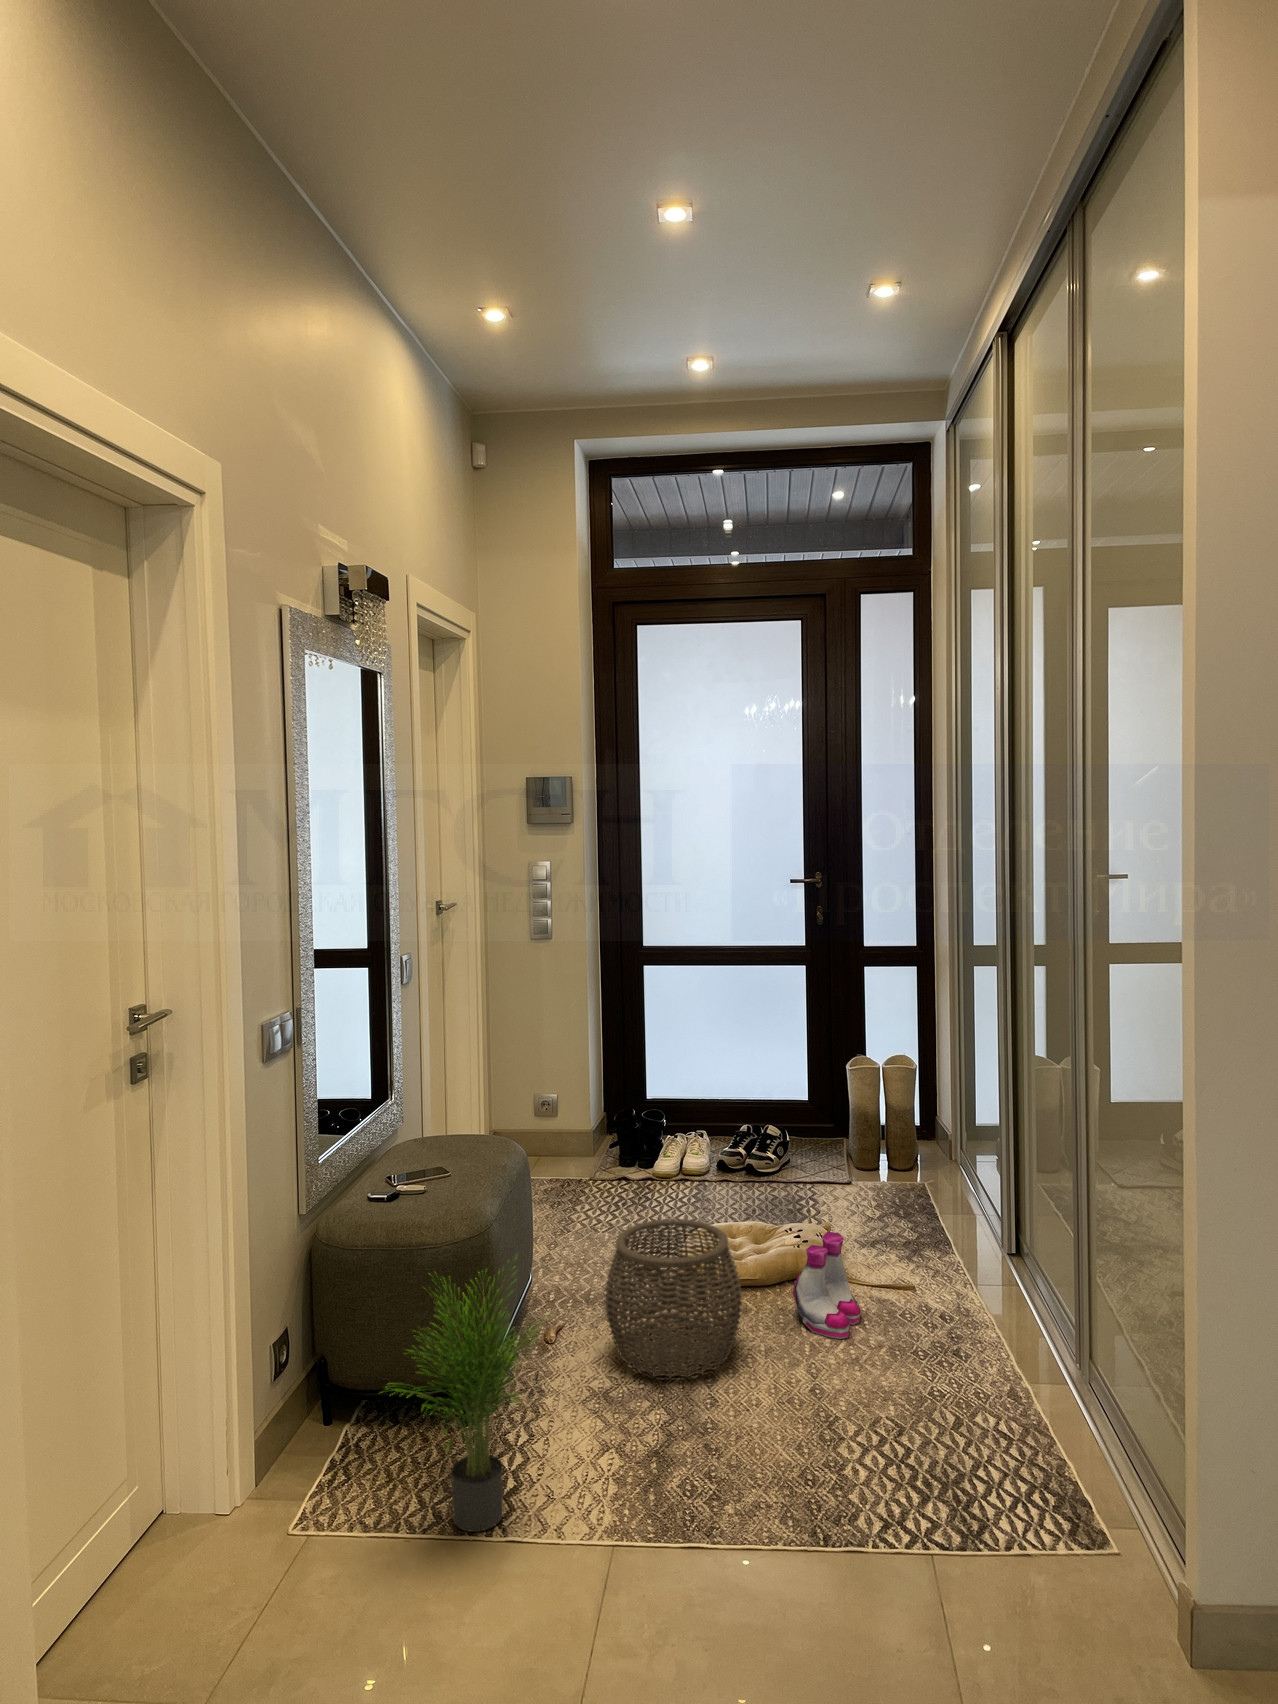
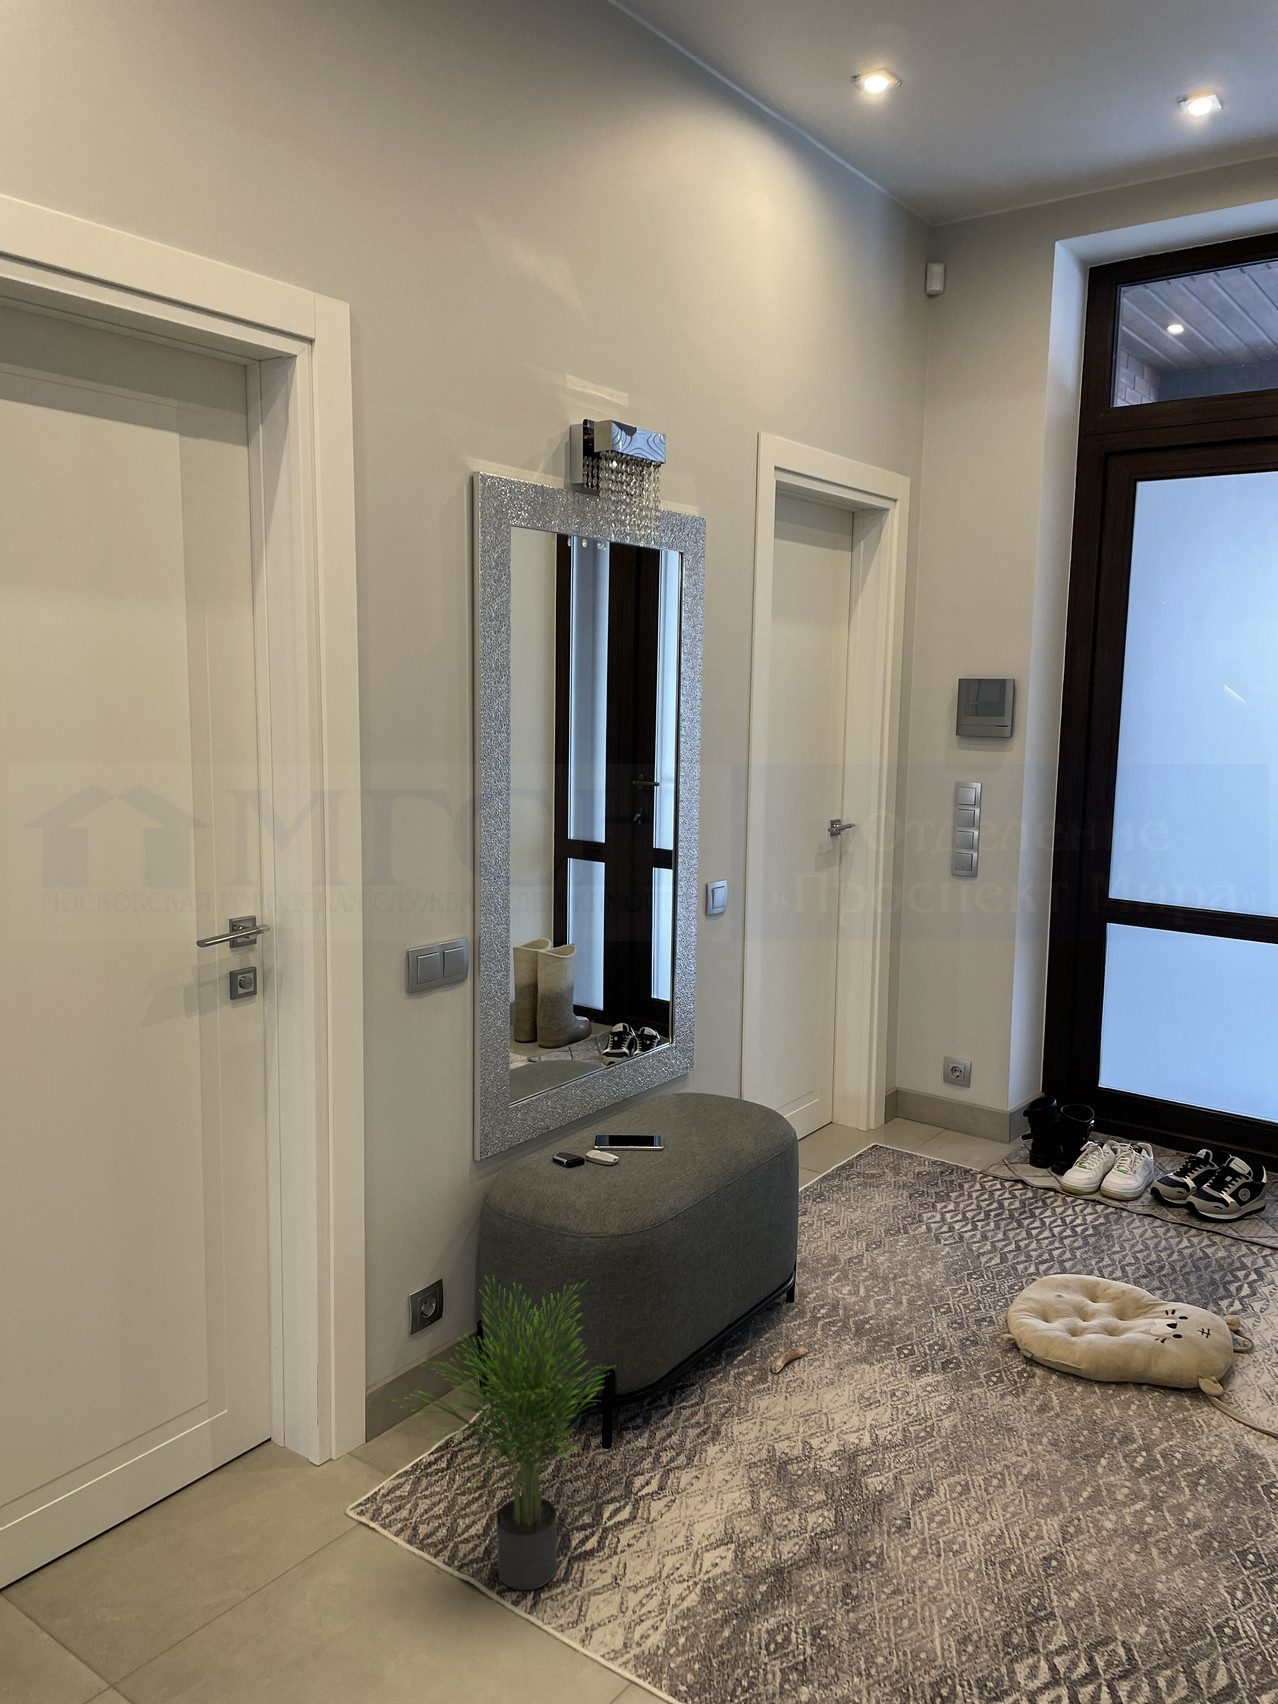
woven basket: present [605,1219,742,1378] -> none [811,1262,998,1482]
boots: present [793,1232,861,1339] -> none [1100,1338,1202,1497]

